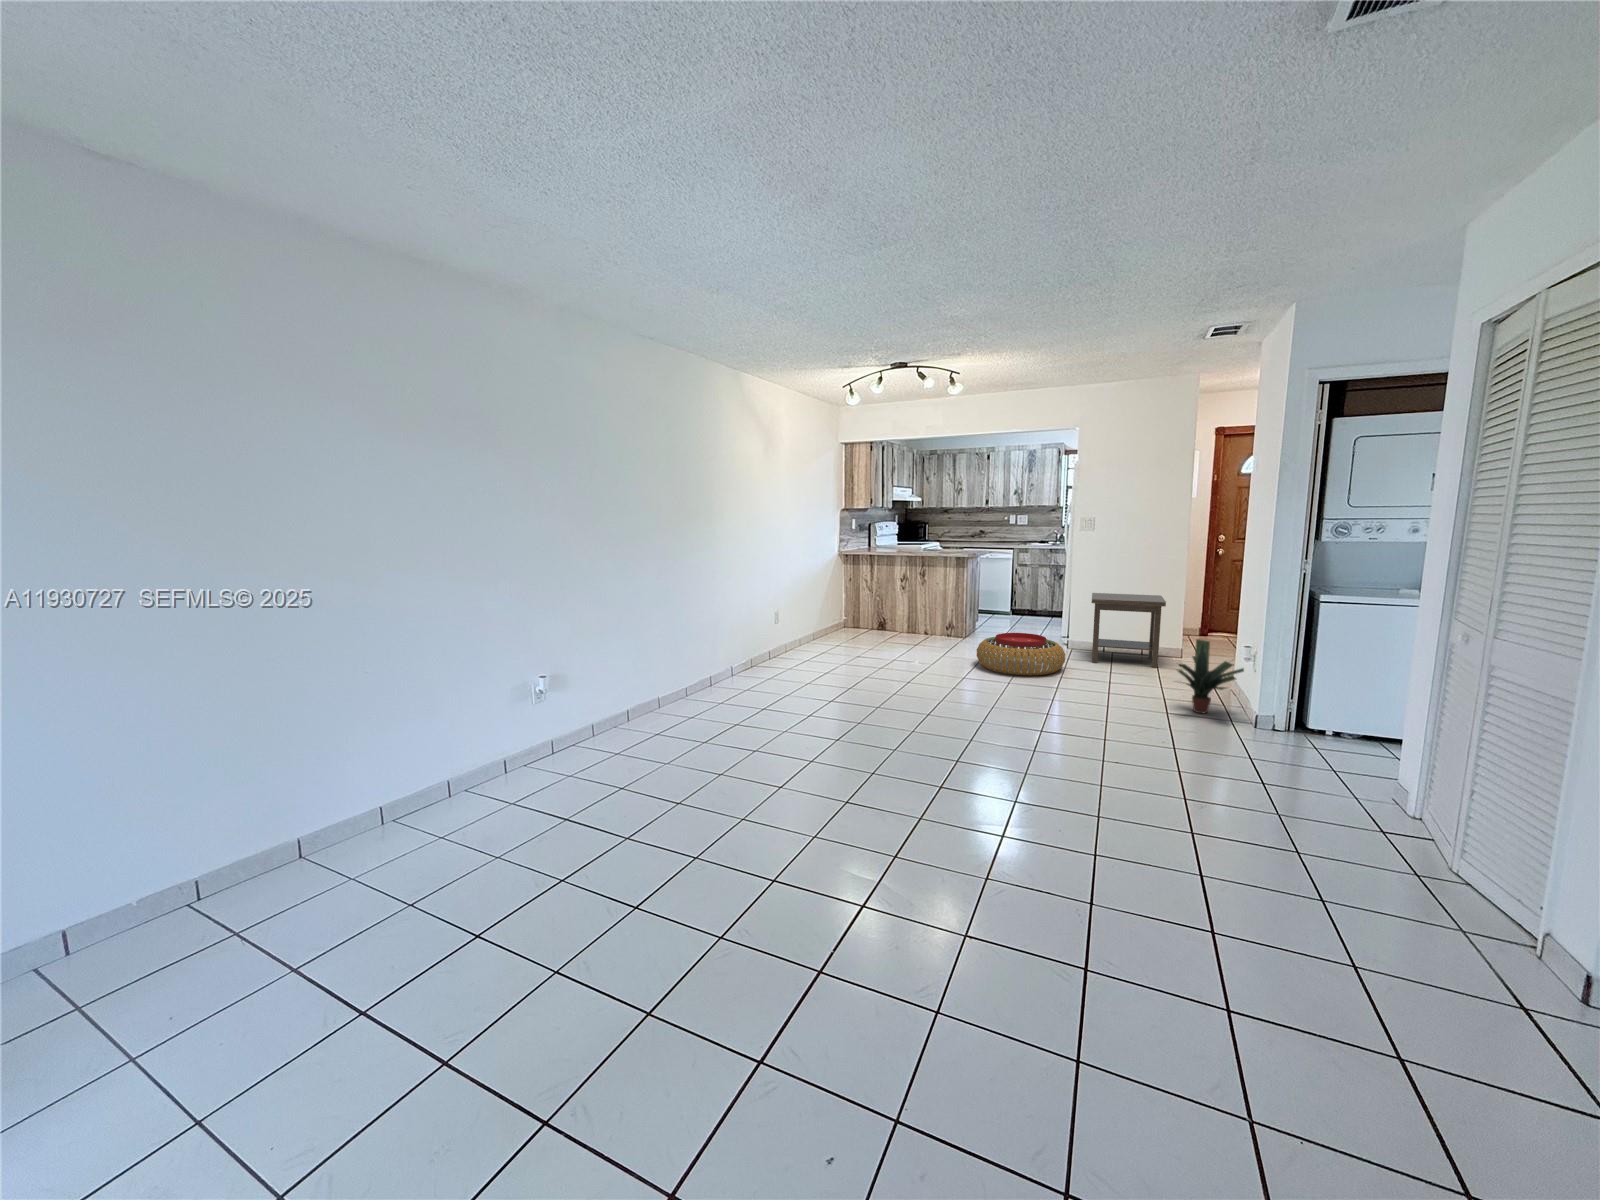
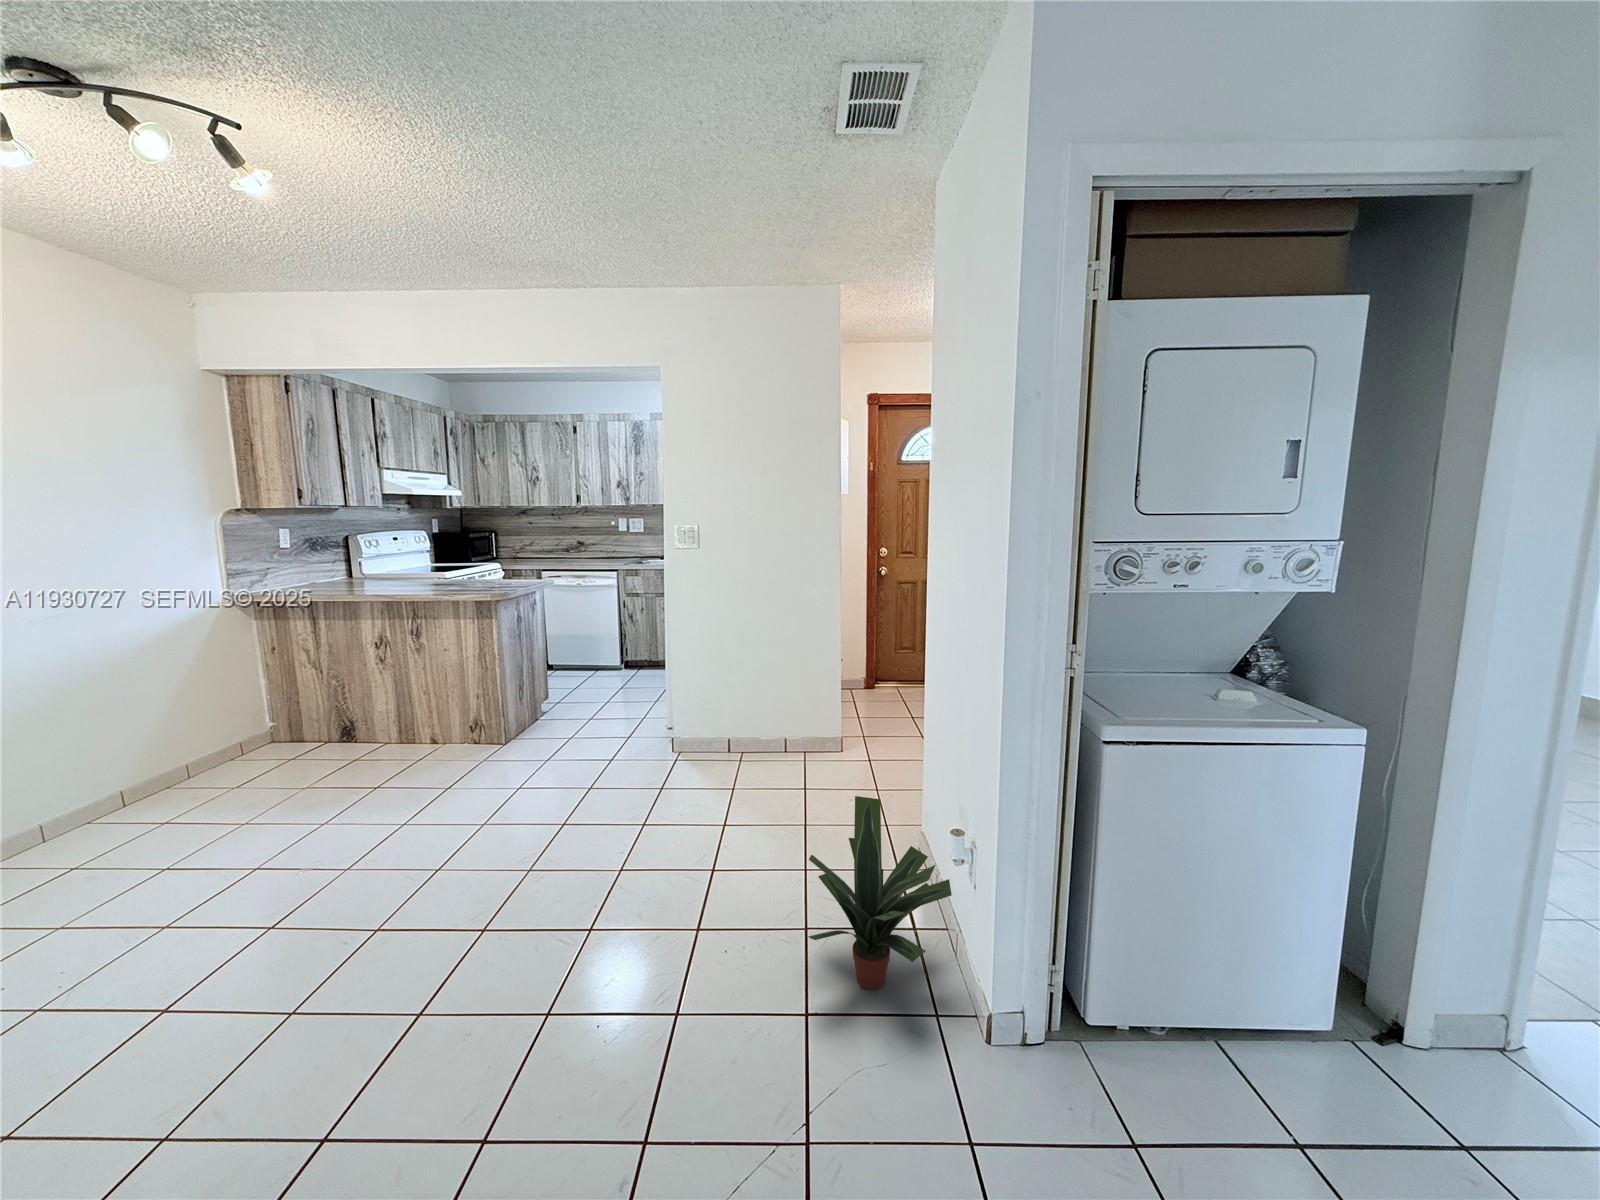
side table: present [1092,593,1166,668] -> none [689,657,810,795]
pouf: present [977,633,1065,675] -> none [448,761,638,881]

